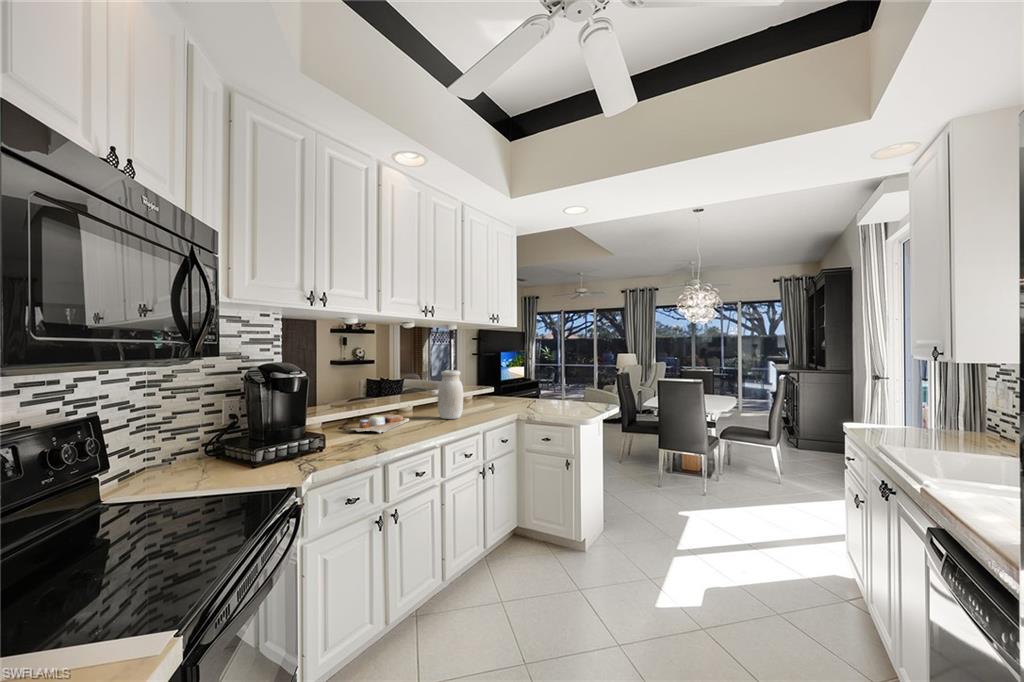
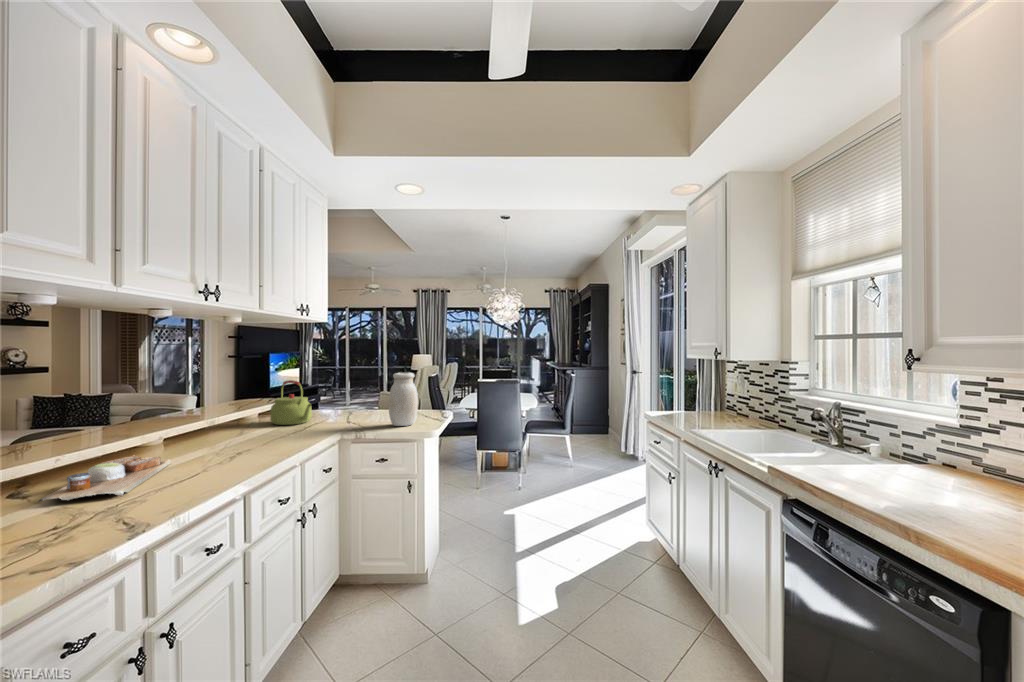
jar: present [438,370,463,419] -> present [389,372,418,426]
kettle: none [476,372,503,406] -> present [270,380,312,425]

